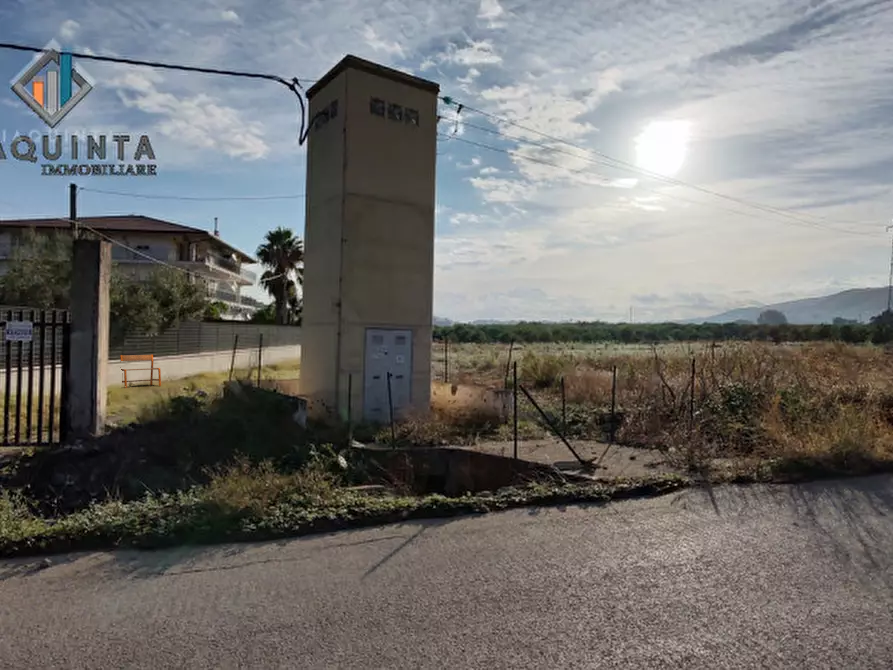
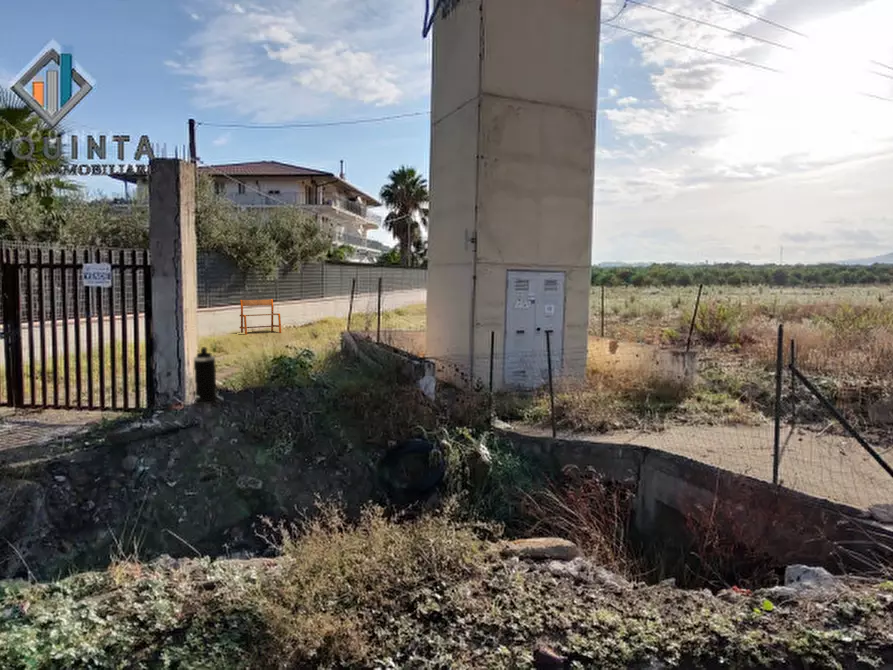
trash can: none [102,391,121,435] -> present [194,347,217,401]

